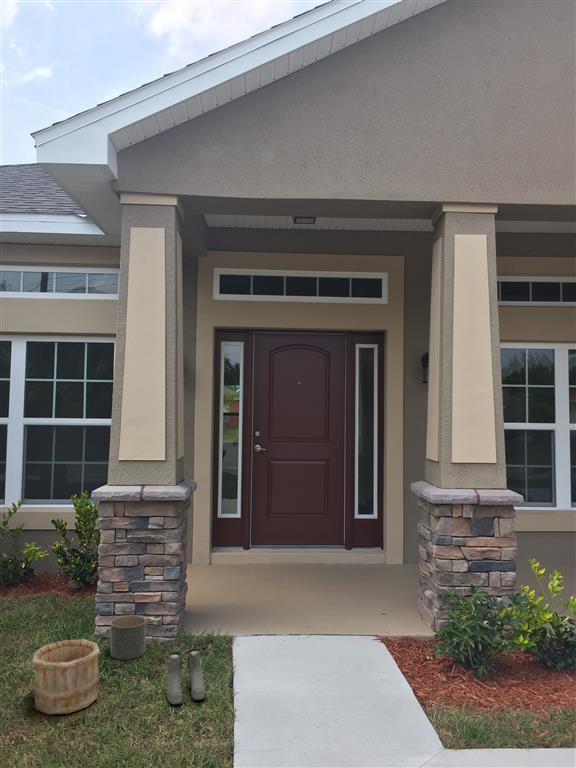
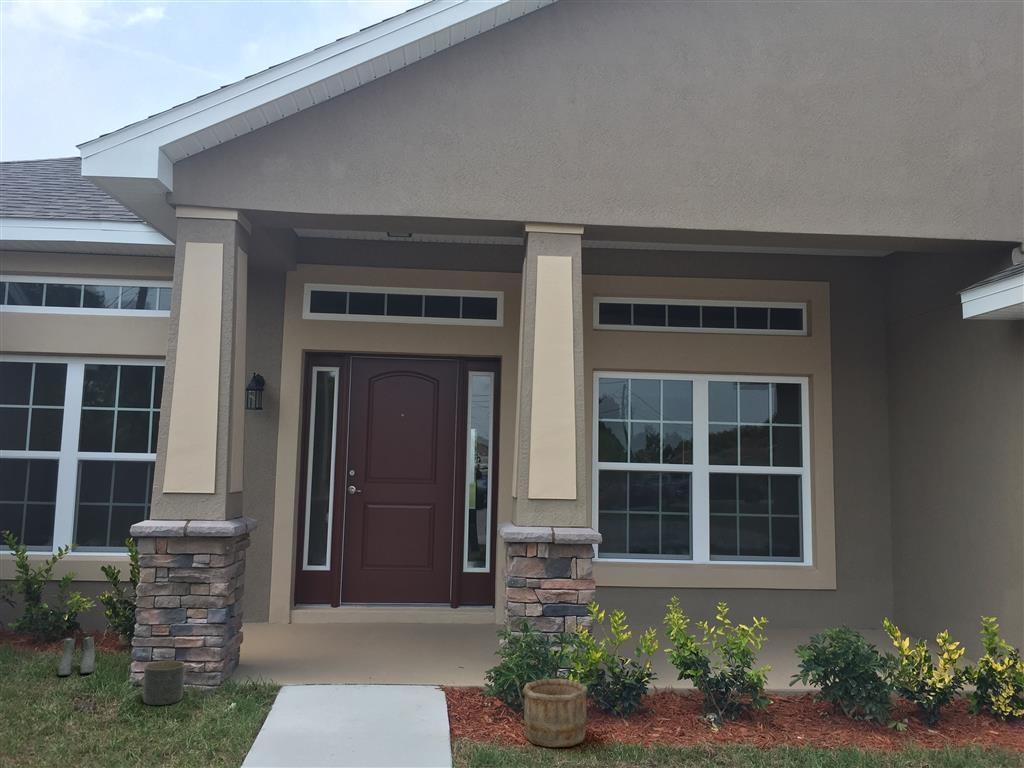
wooden bucket: present [32,639,100,714] -> present [523,679,588,747]
boots: present [167,649,205,705] -> present [58,635,95,676]

